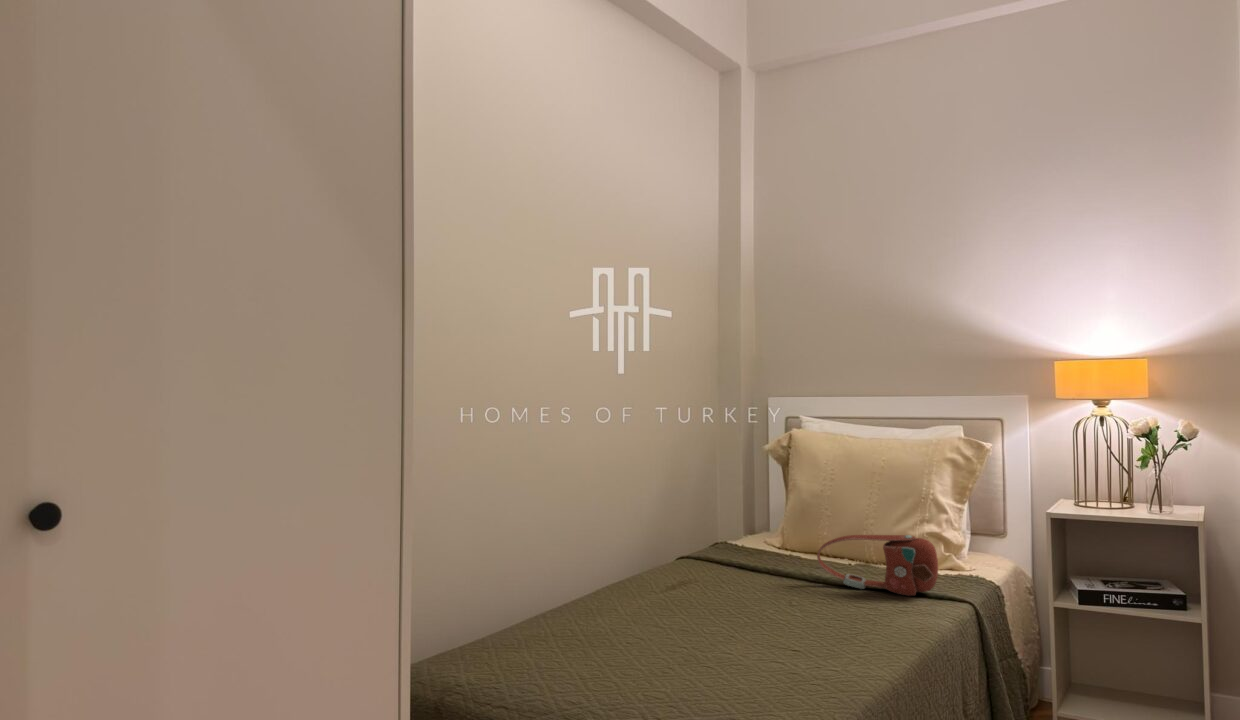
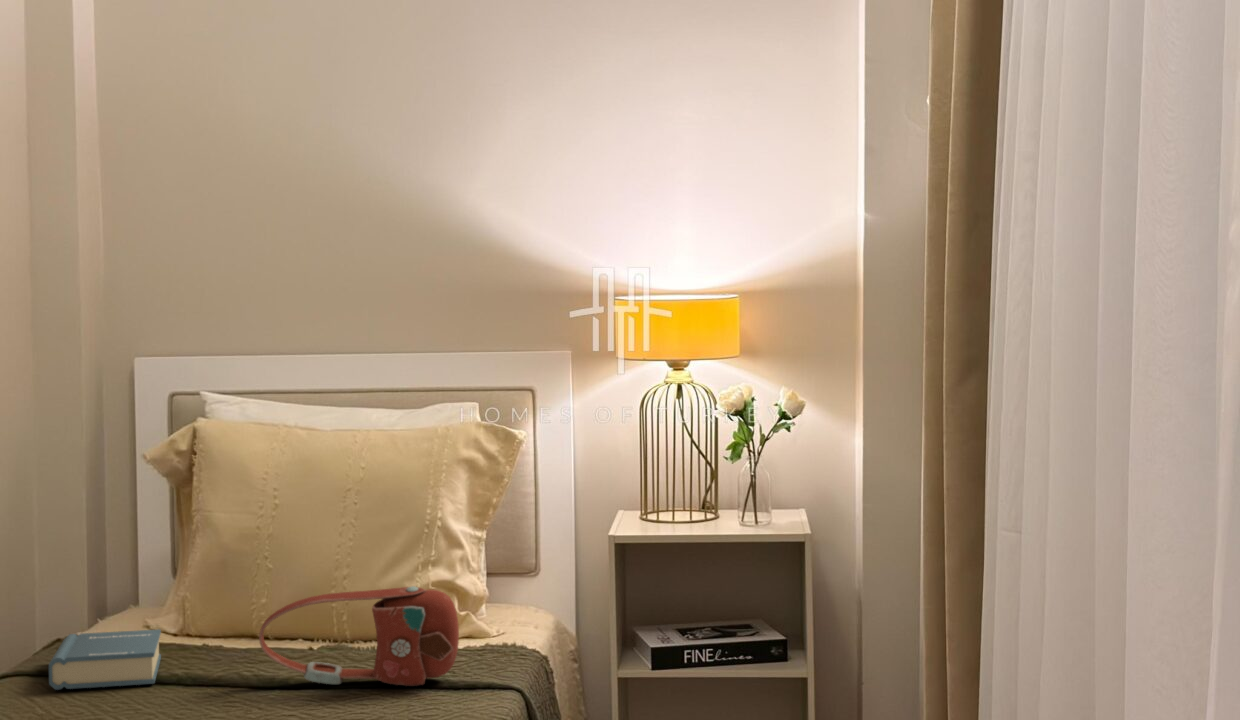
hardback book: none [706,543,768,576] -> present [49,629,161,690]

